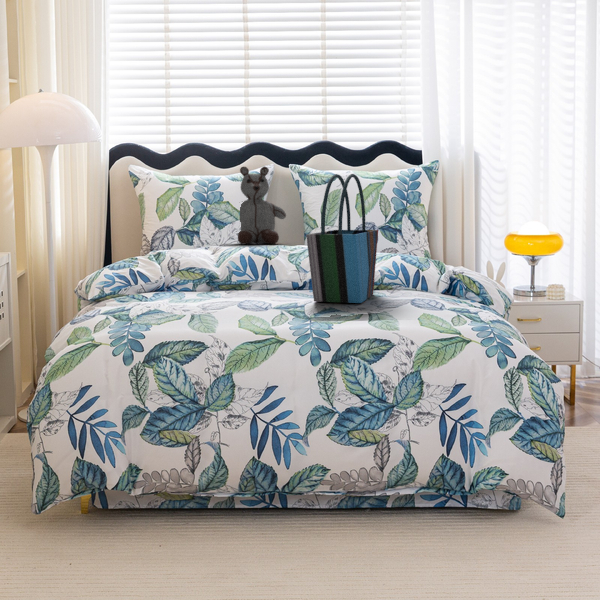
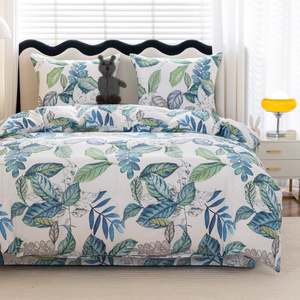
tote bag: present [306,174,378,303] -> none [127,61,176,141]

